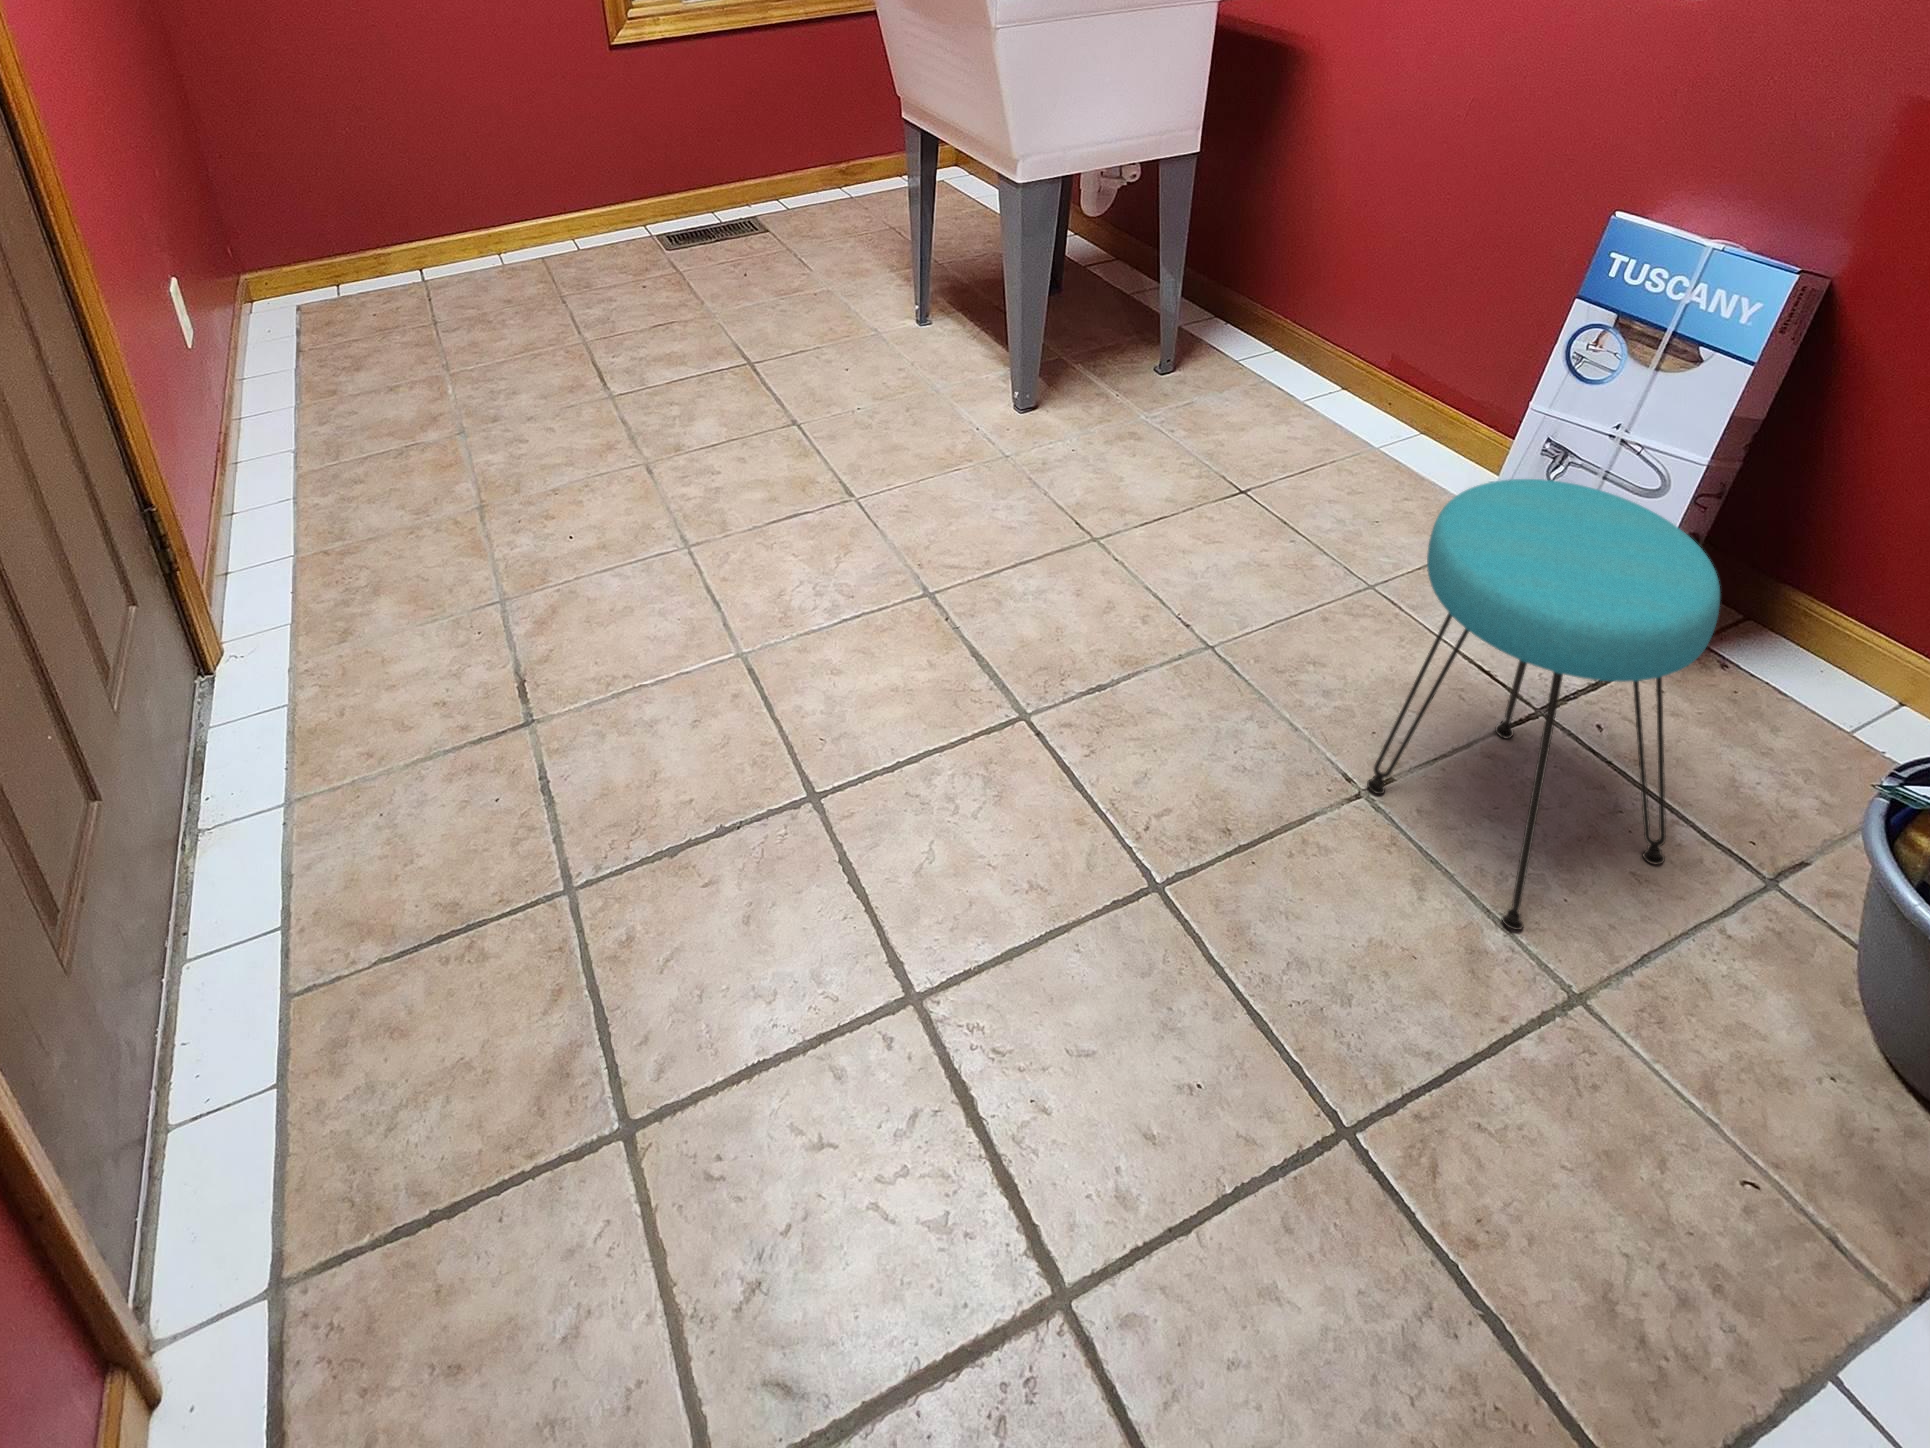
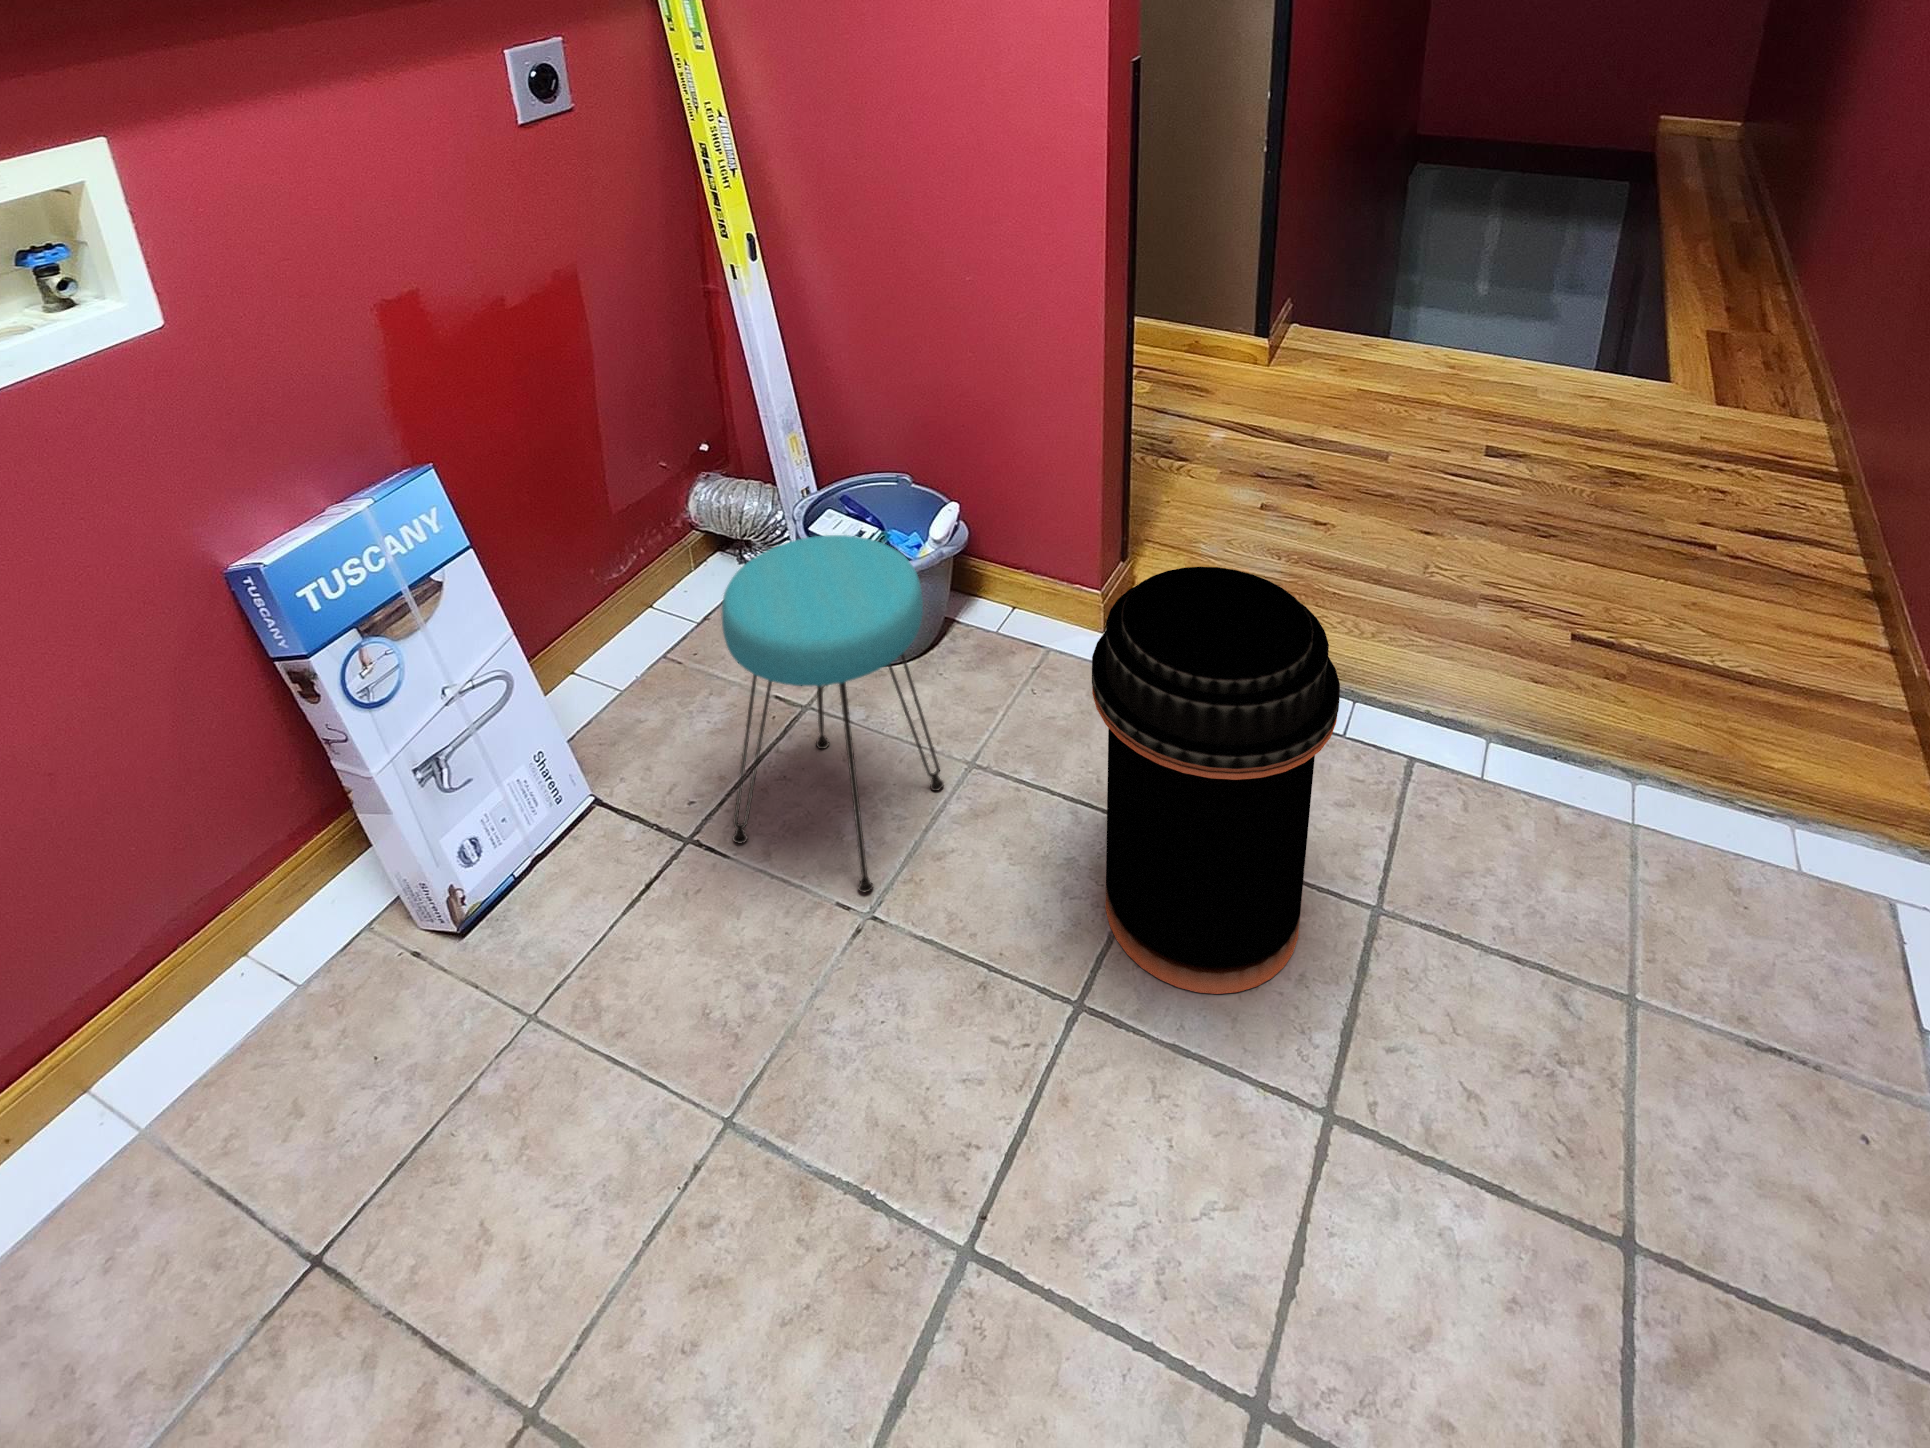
trash can: none [1004,603,1357,1183] -> present [1092,567,1340,994]

